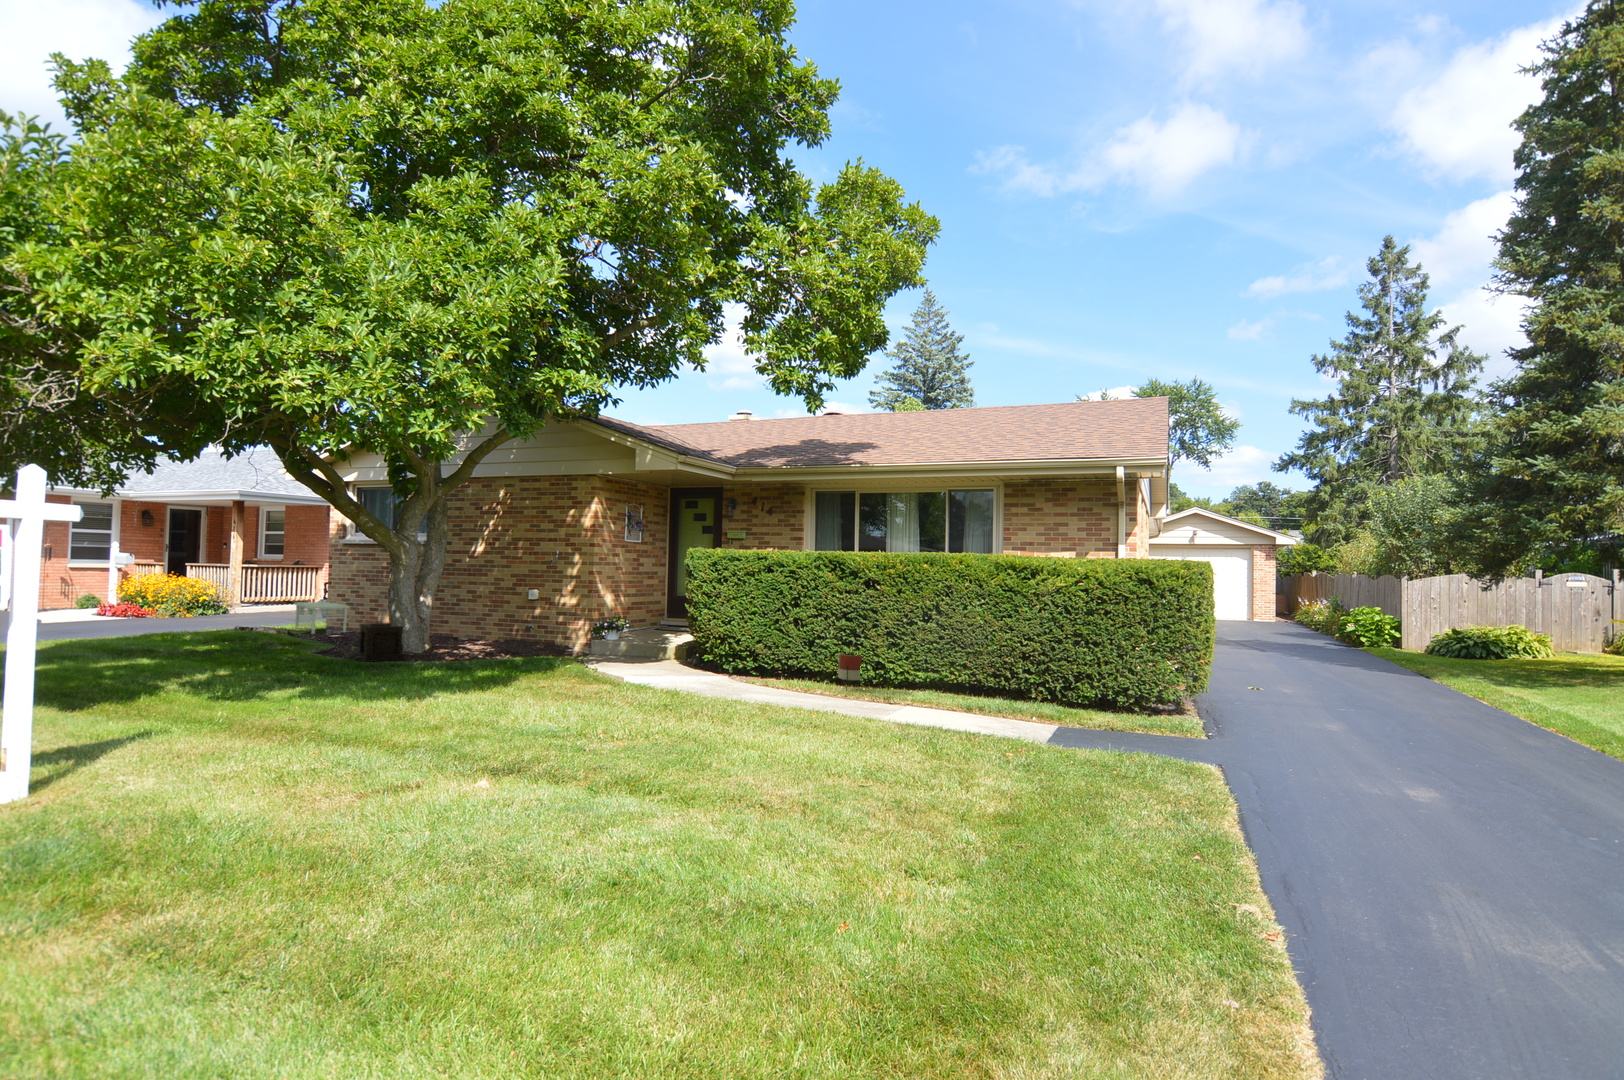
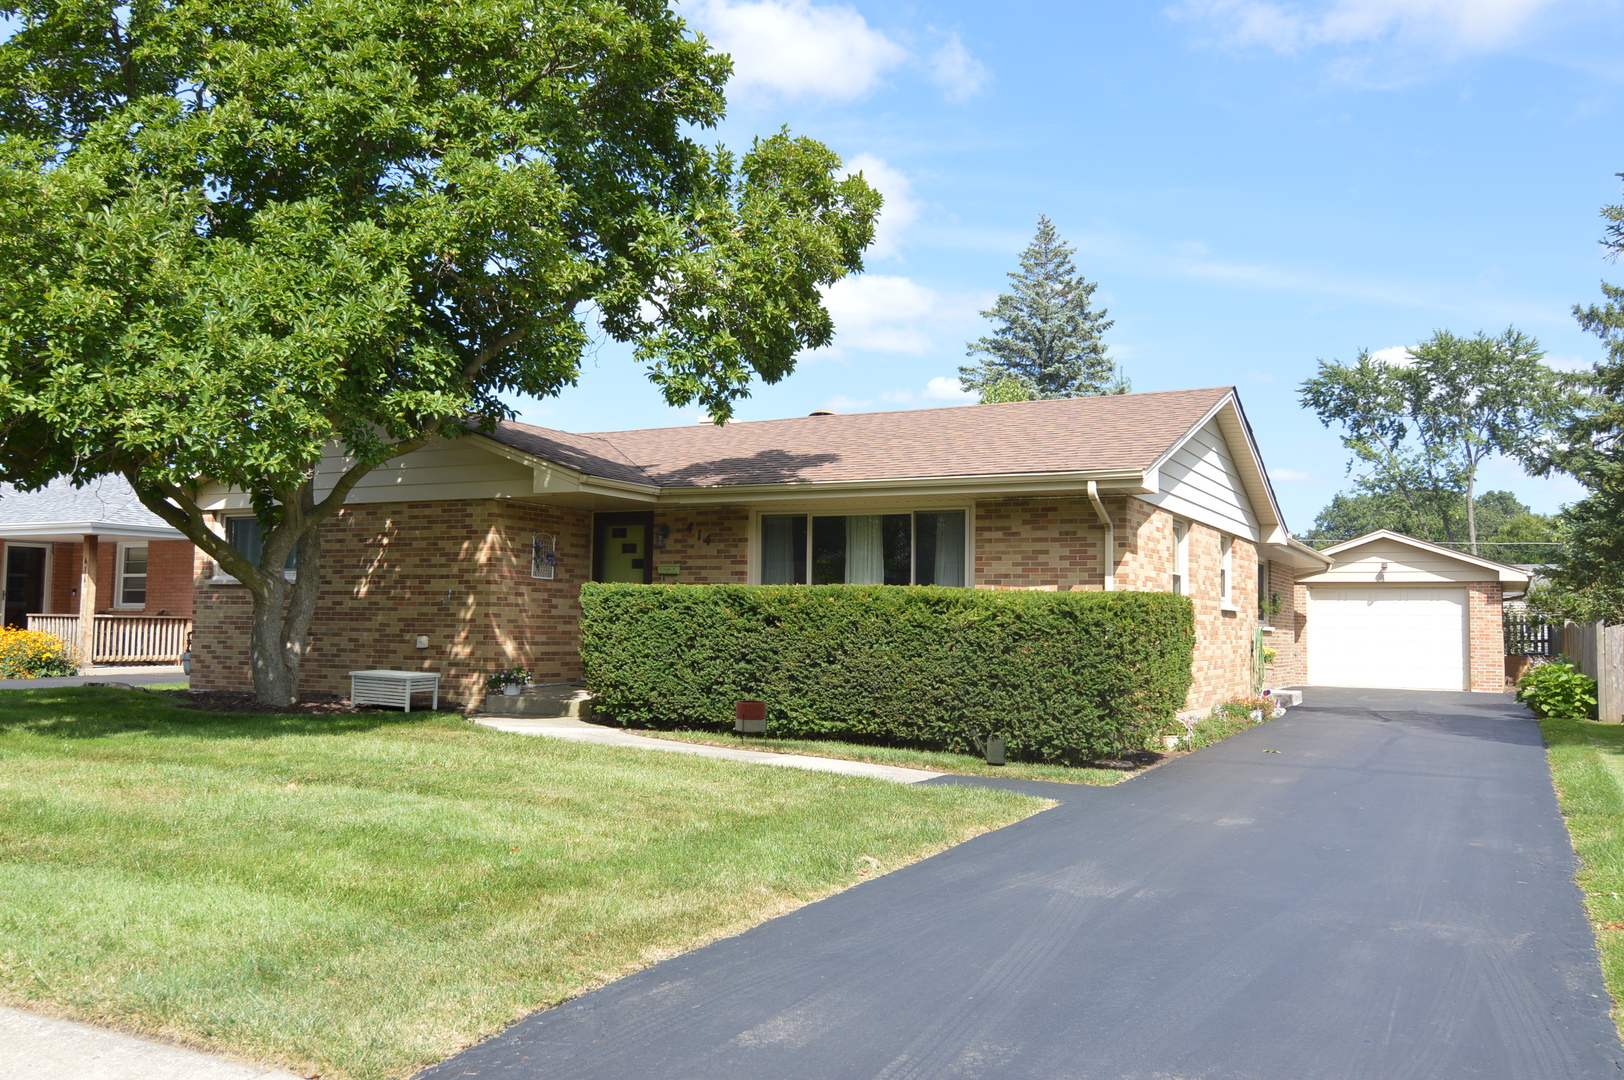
storage bench: present [295,602,349,634] -> present [349,670,441,712]
wooden crate: present [359,623,405,662] -> none [213,671,264,714]
watering can: none [1054,680,1093,713] -> present [969,728,1009,766]

